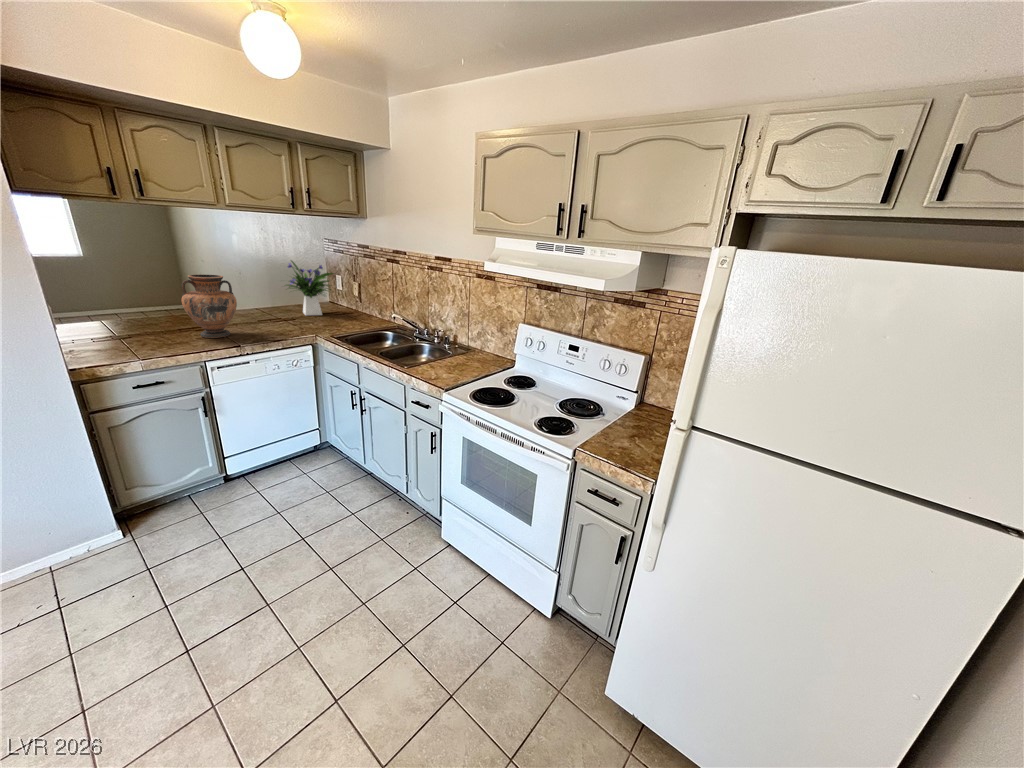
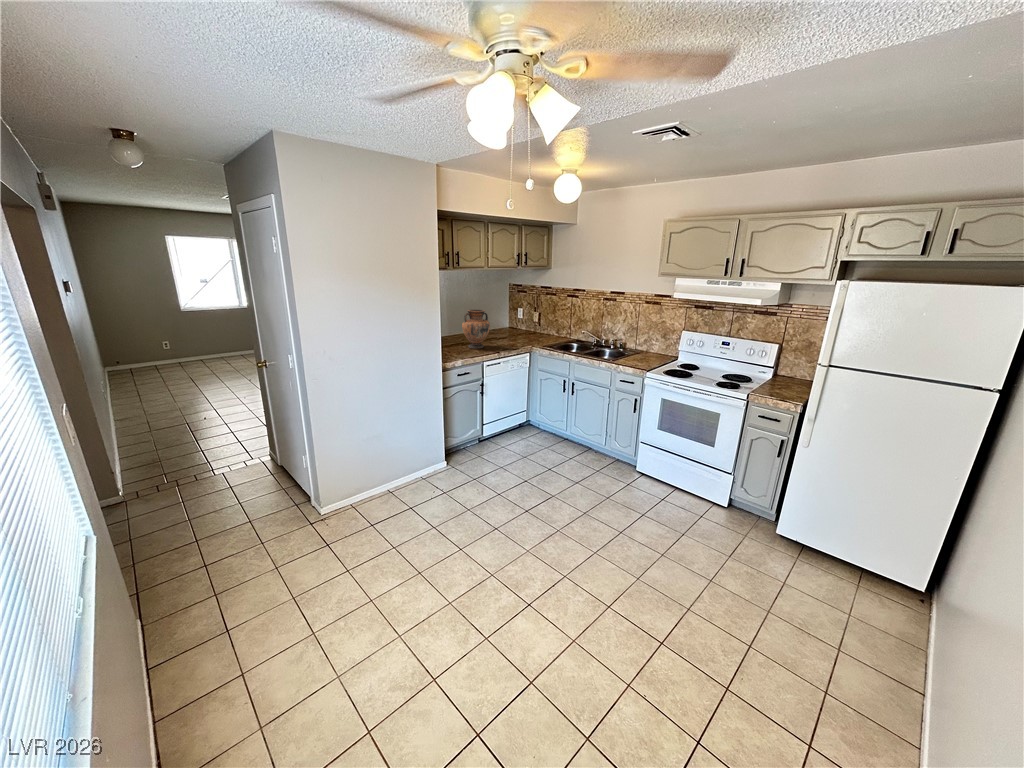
flower arrangement: present [285,261,334,315] -> none [493,299,527,336]

